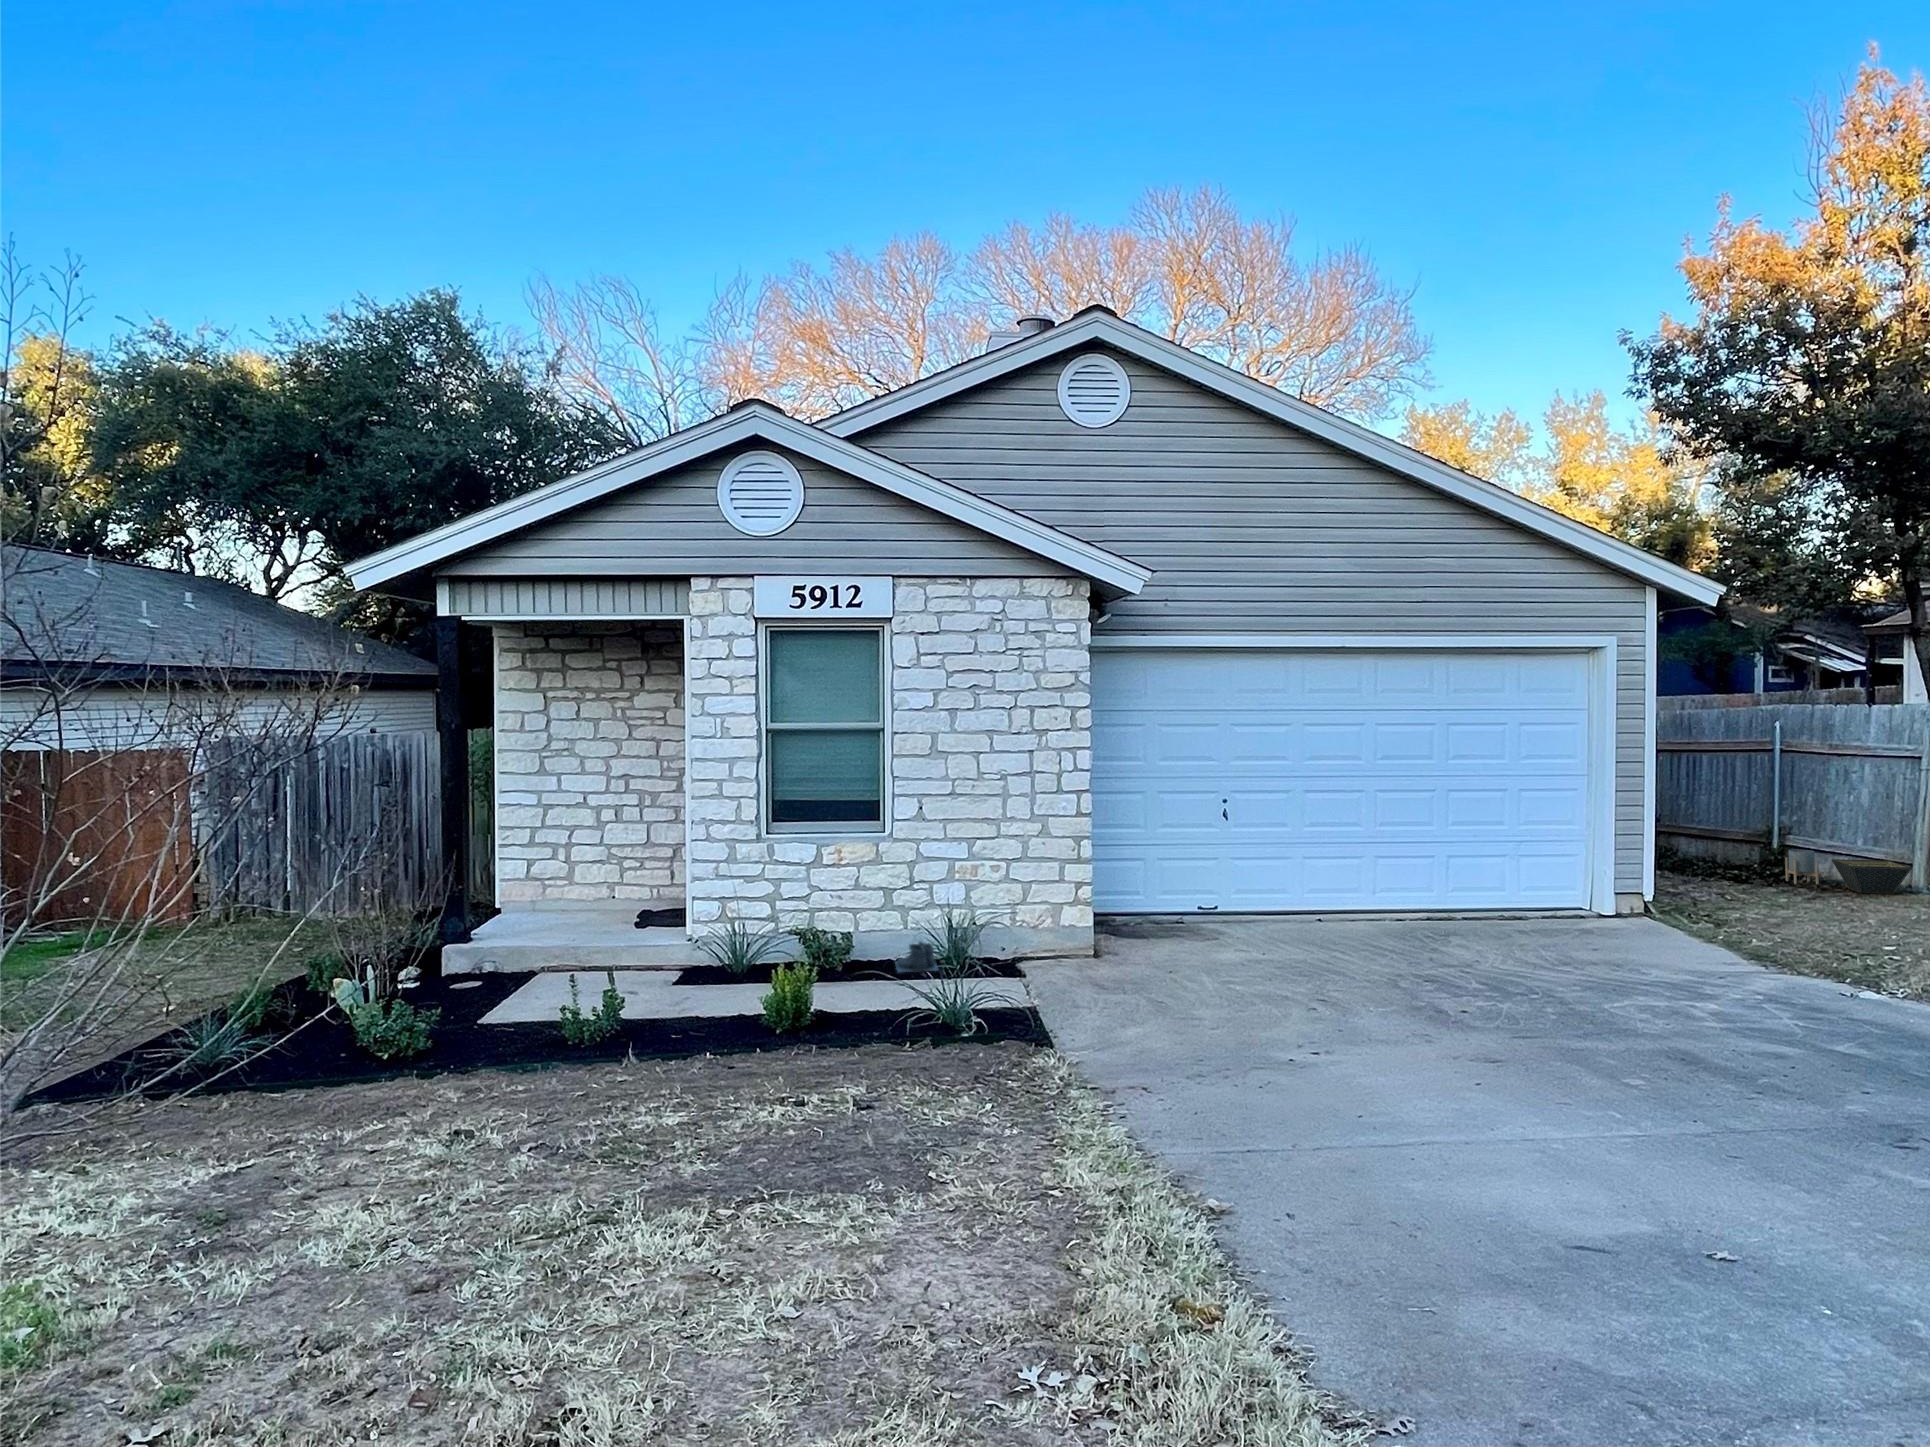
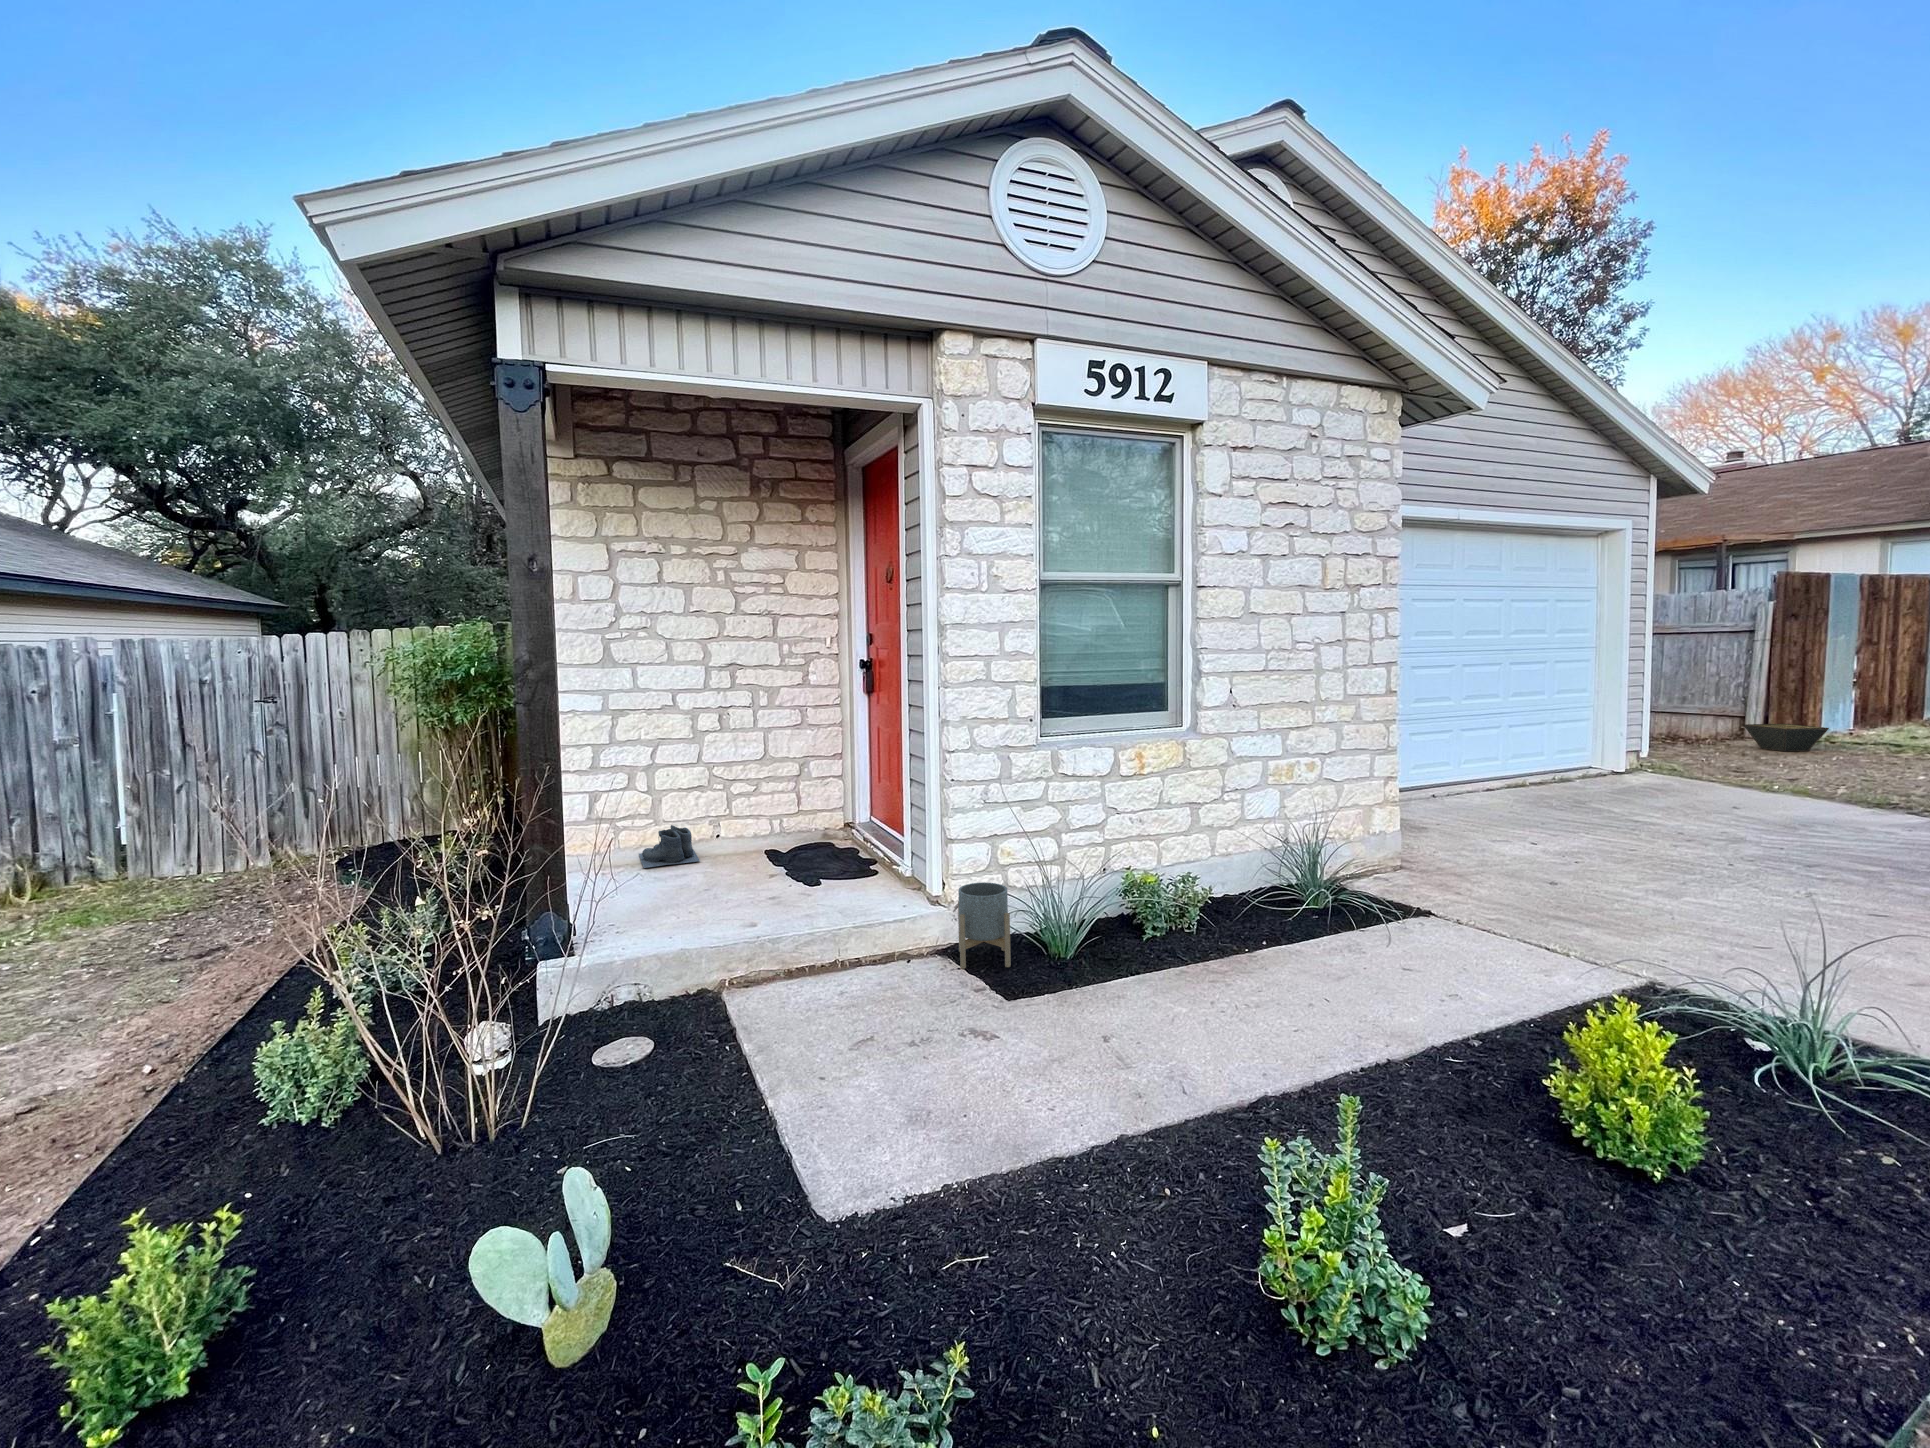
planter: present [1785,850,1819,884] -> present [958,882,1011,969]
boots: present [895,941,938,972] -> present [639,825,700,868]

